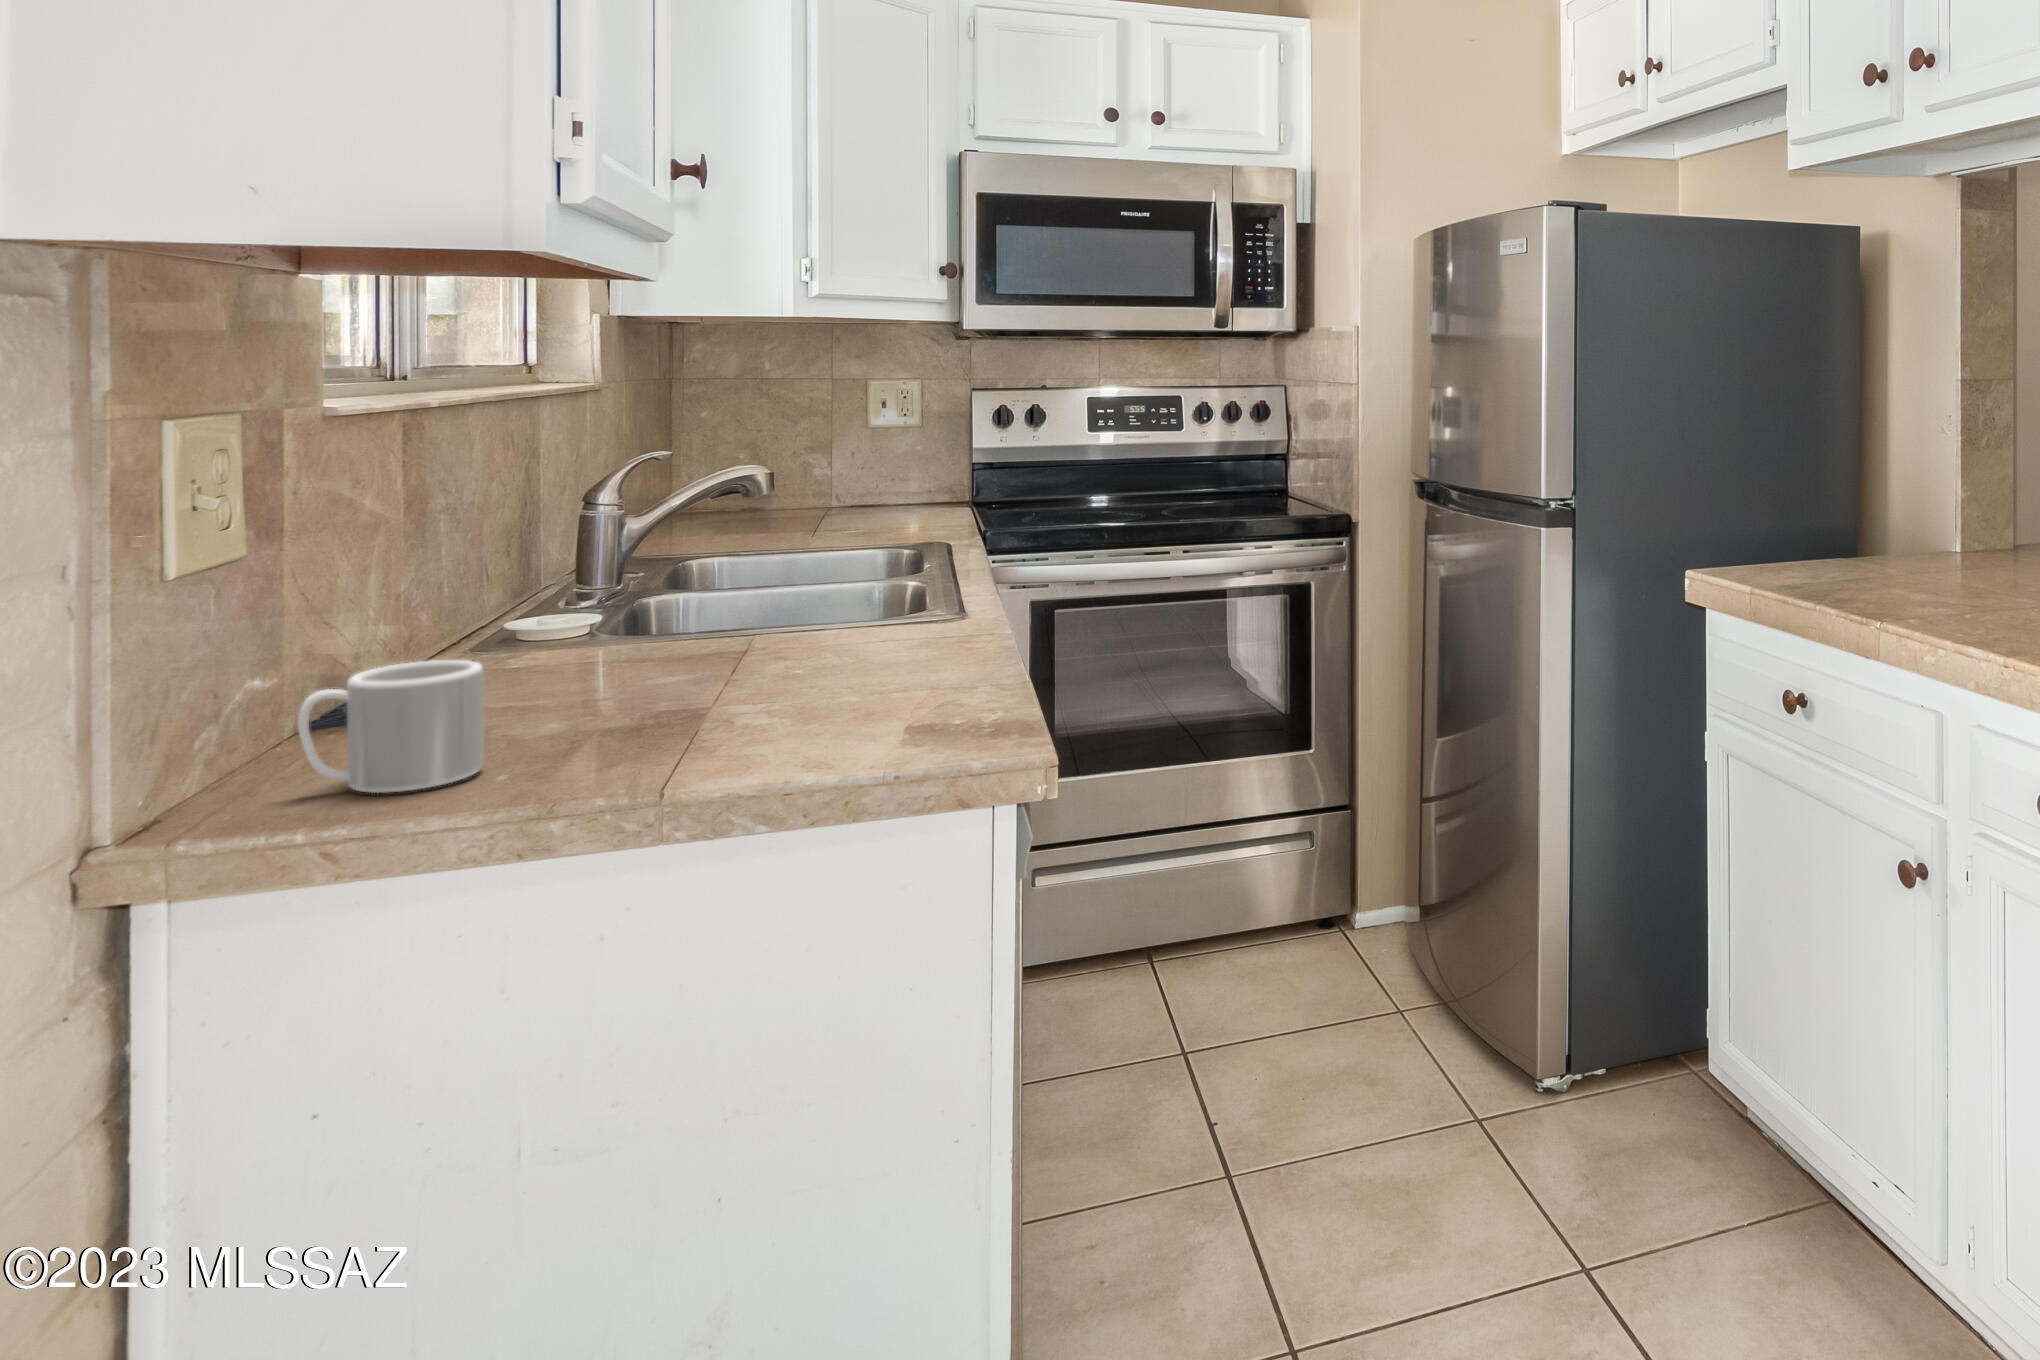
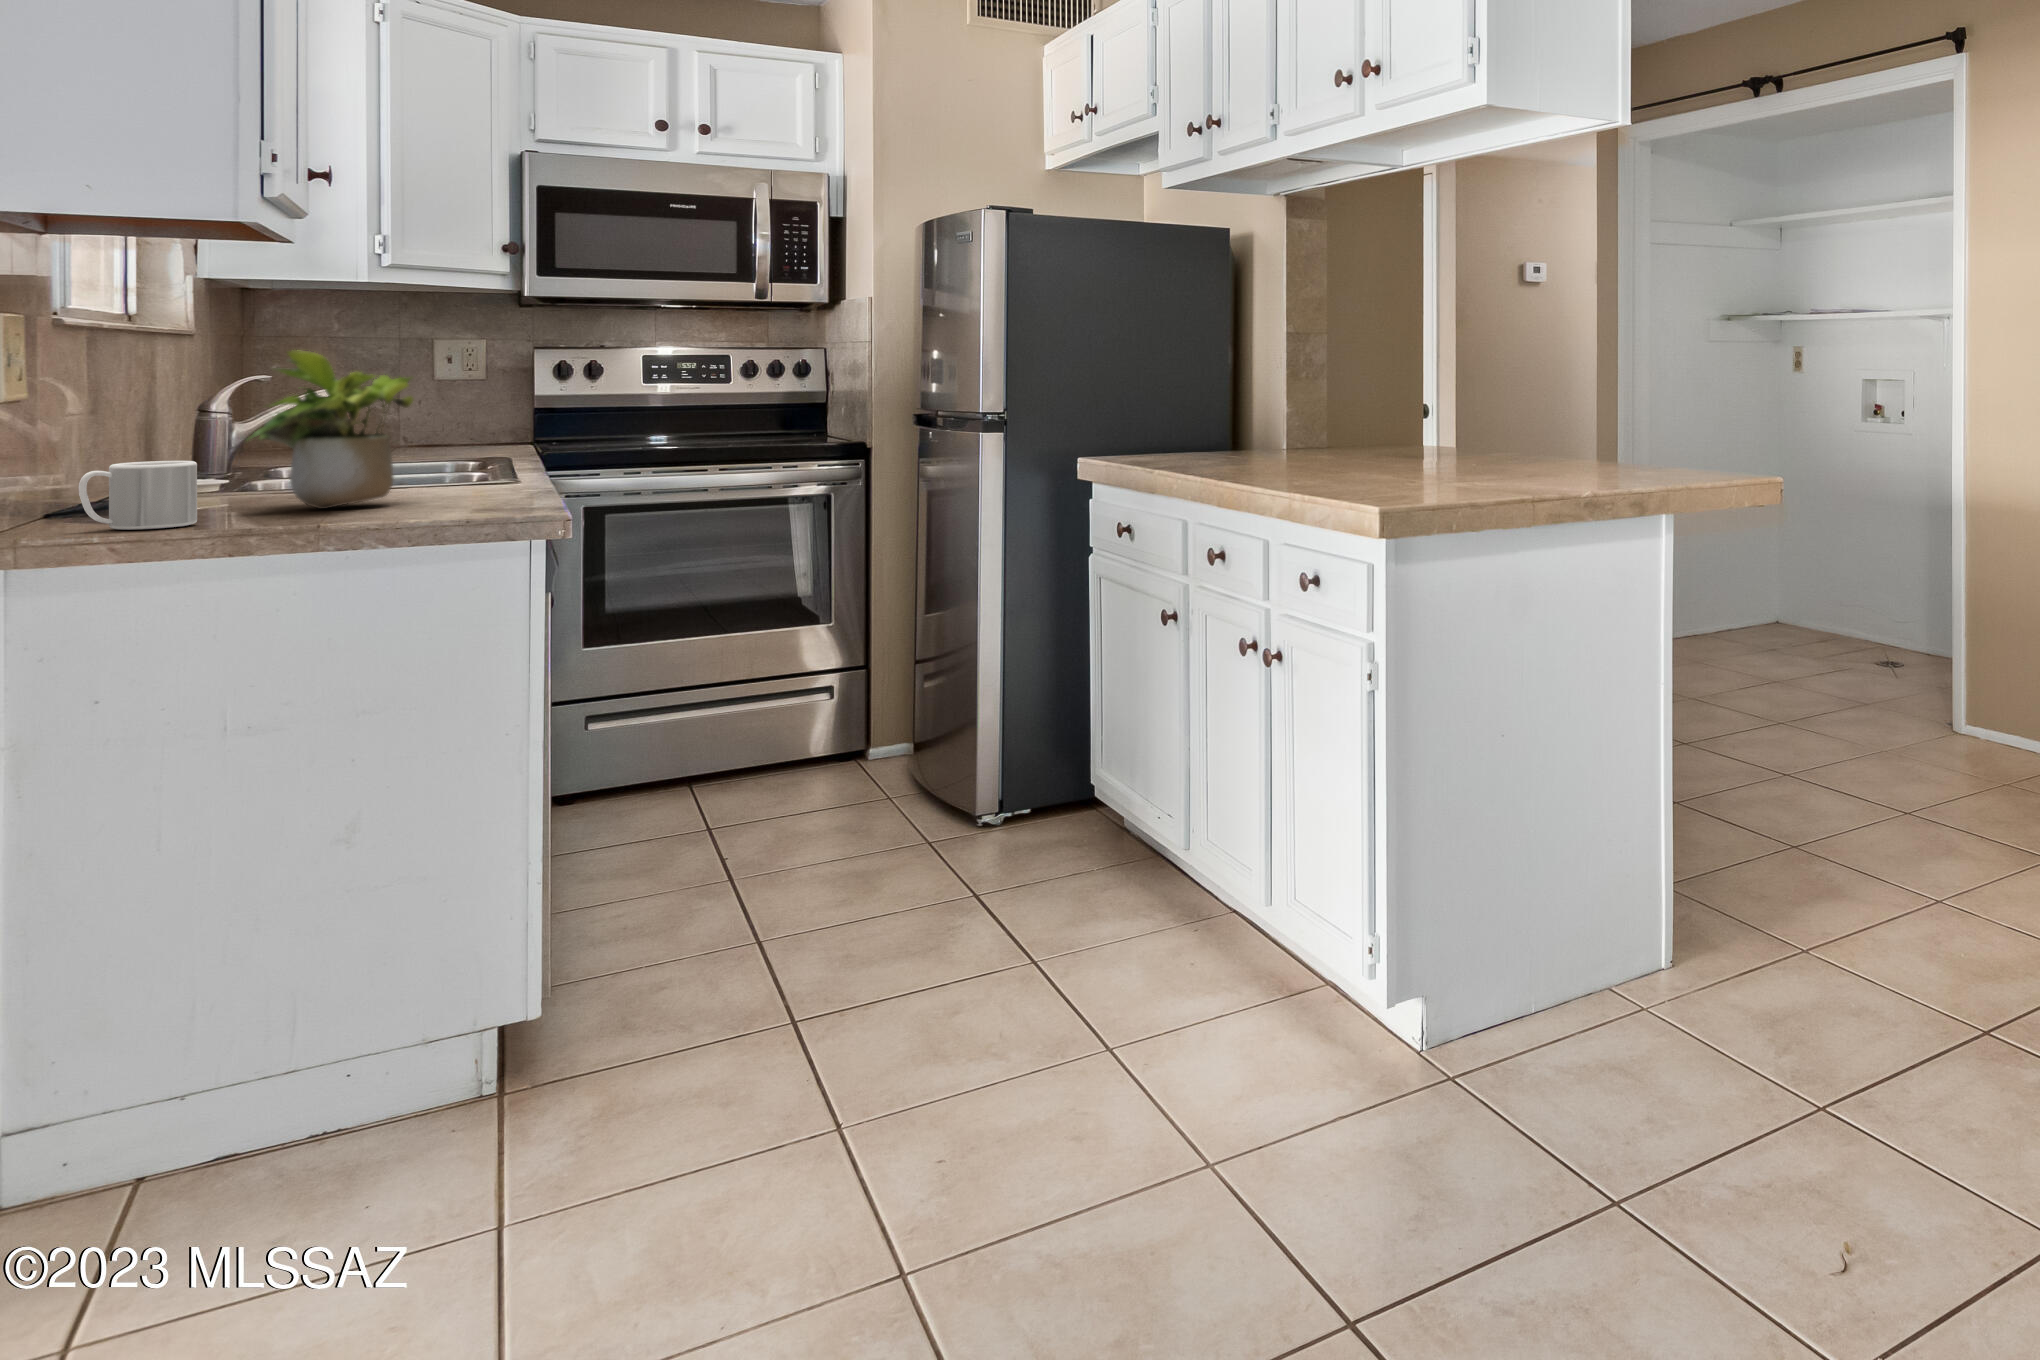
potted plant: none [572,464,815,713] -> present [247,351,413,509]

